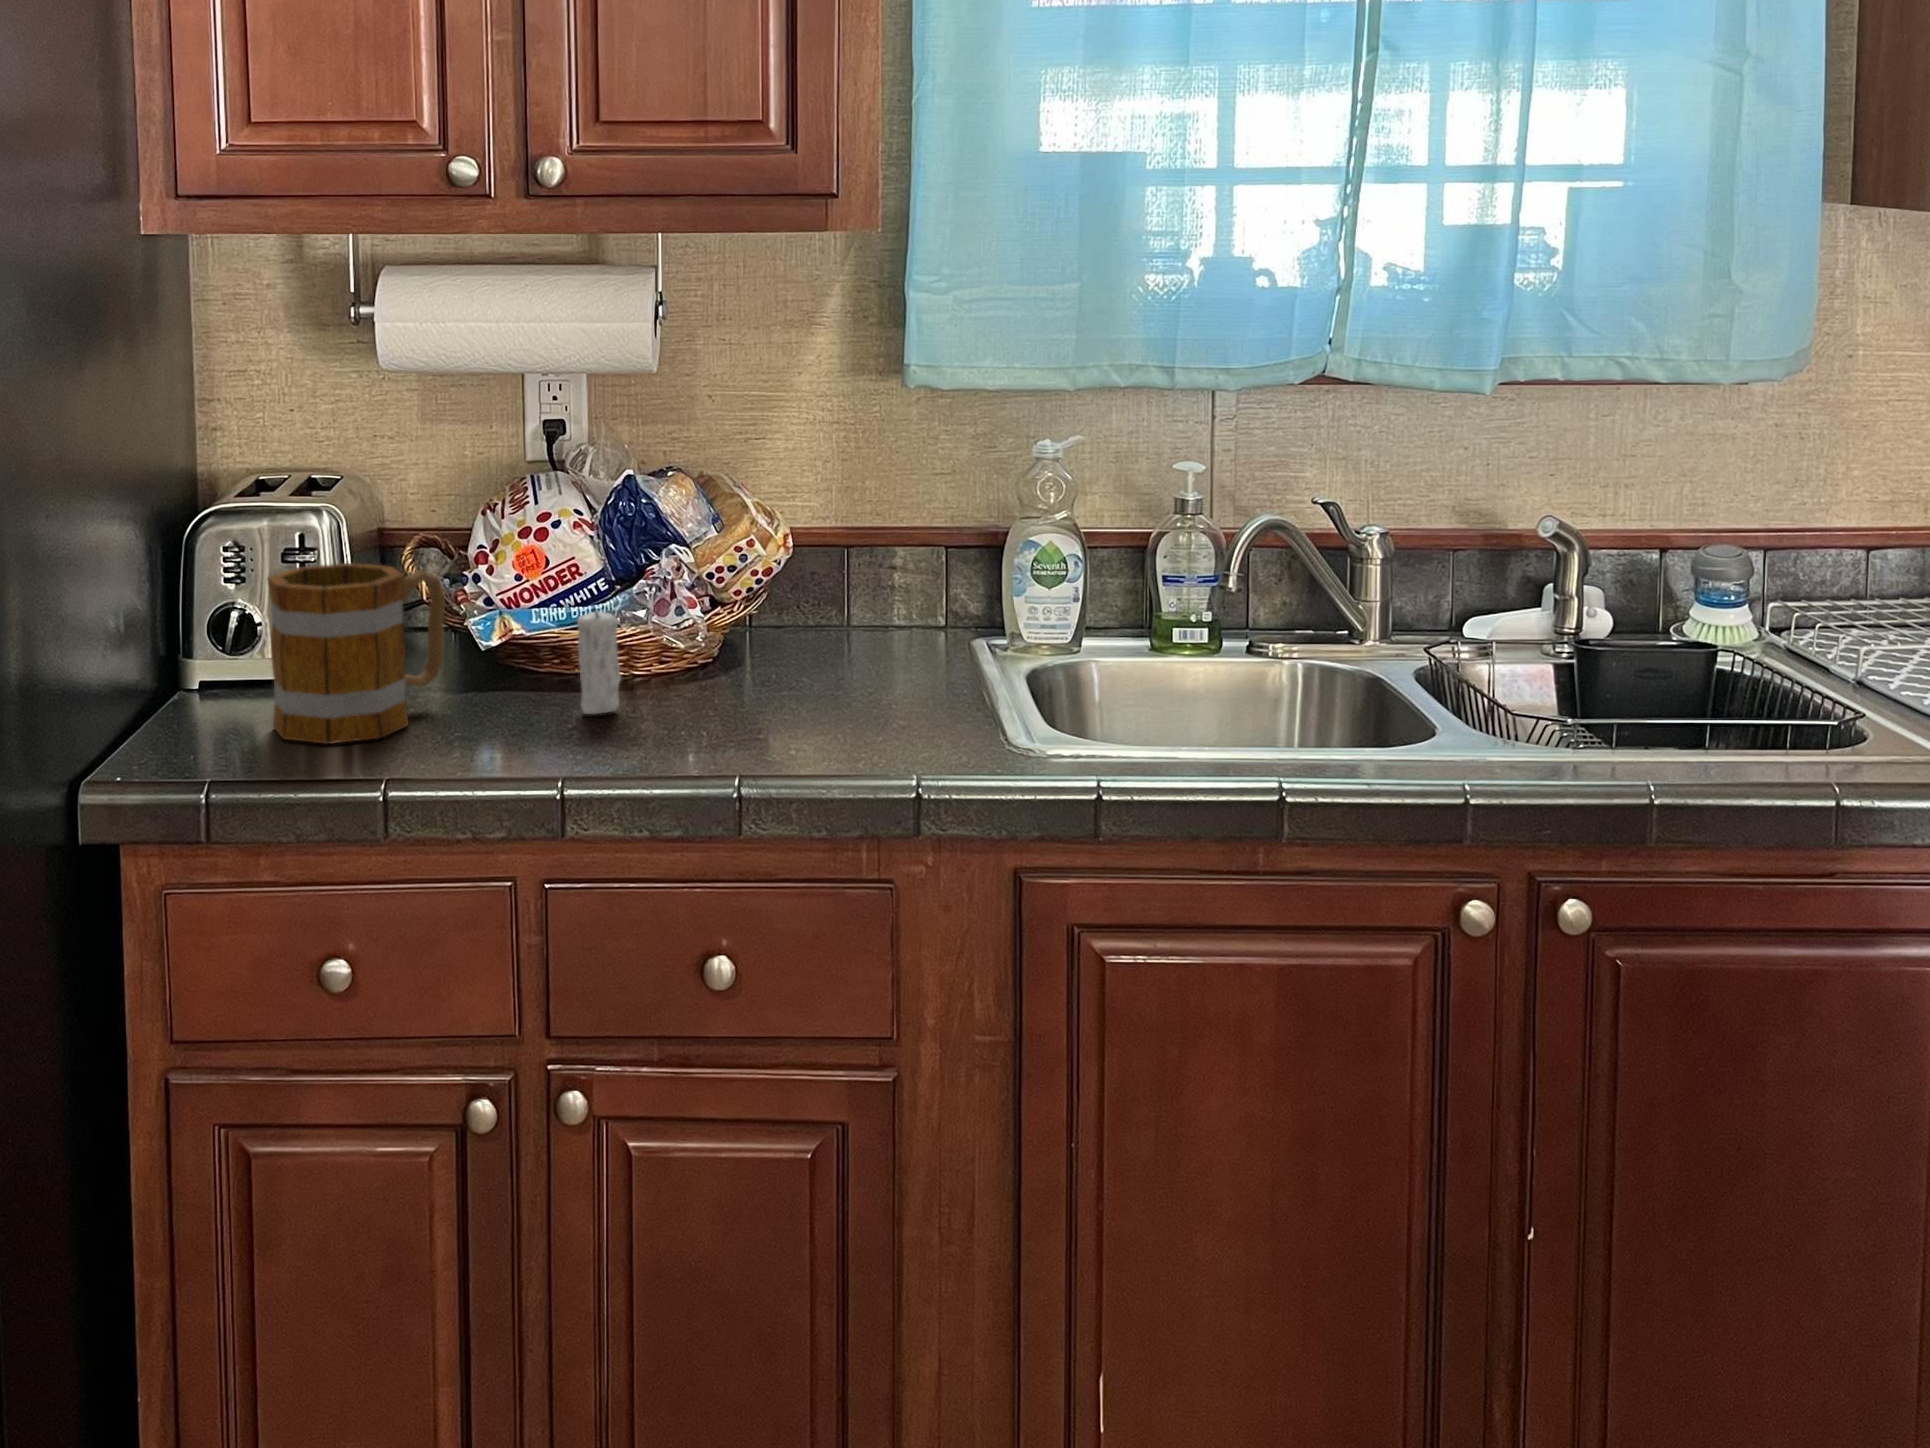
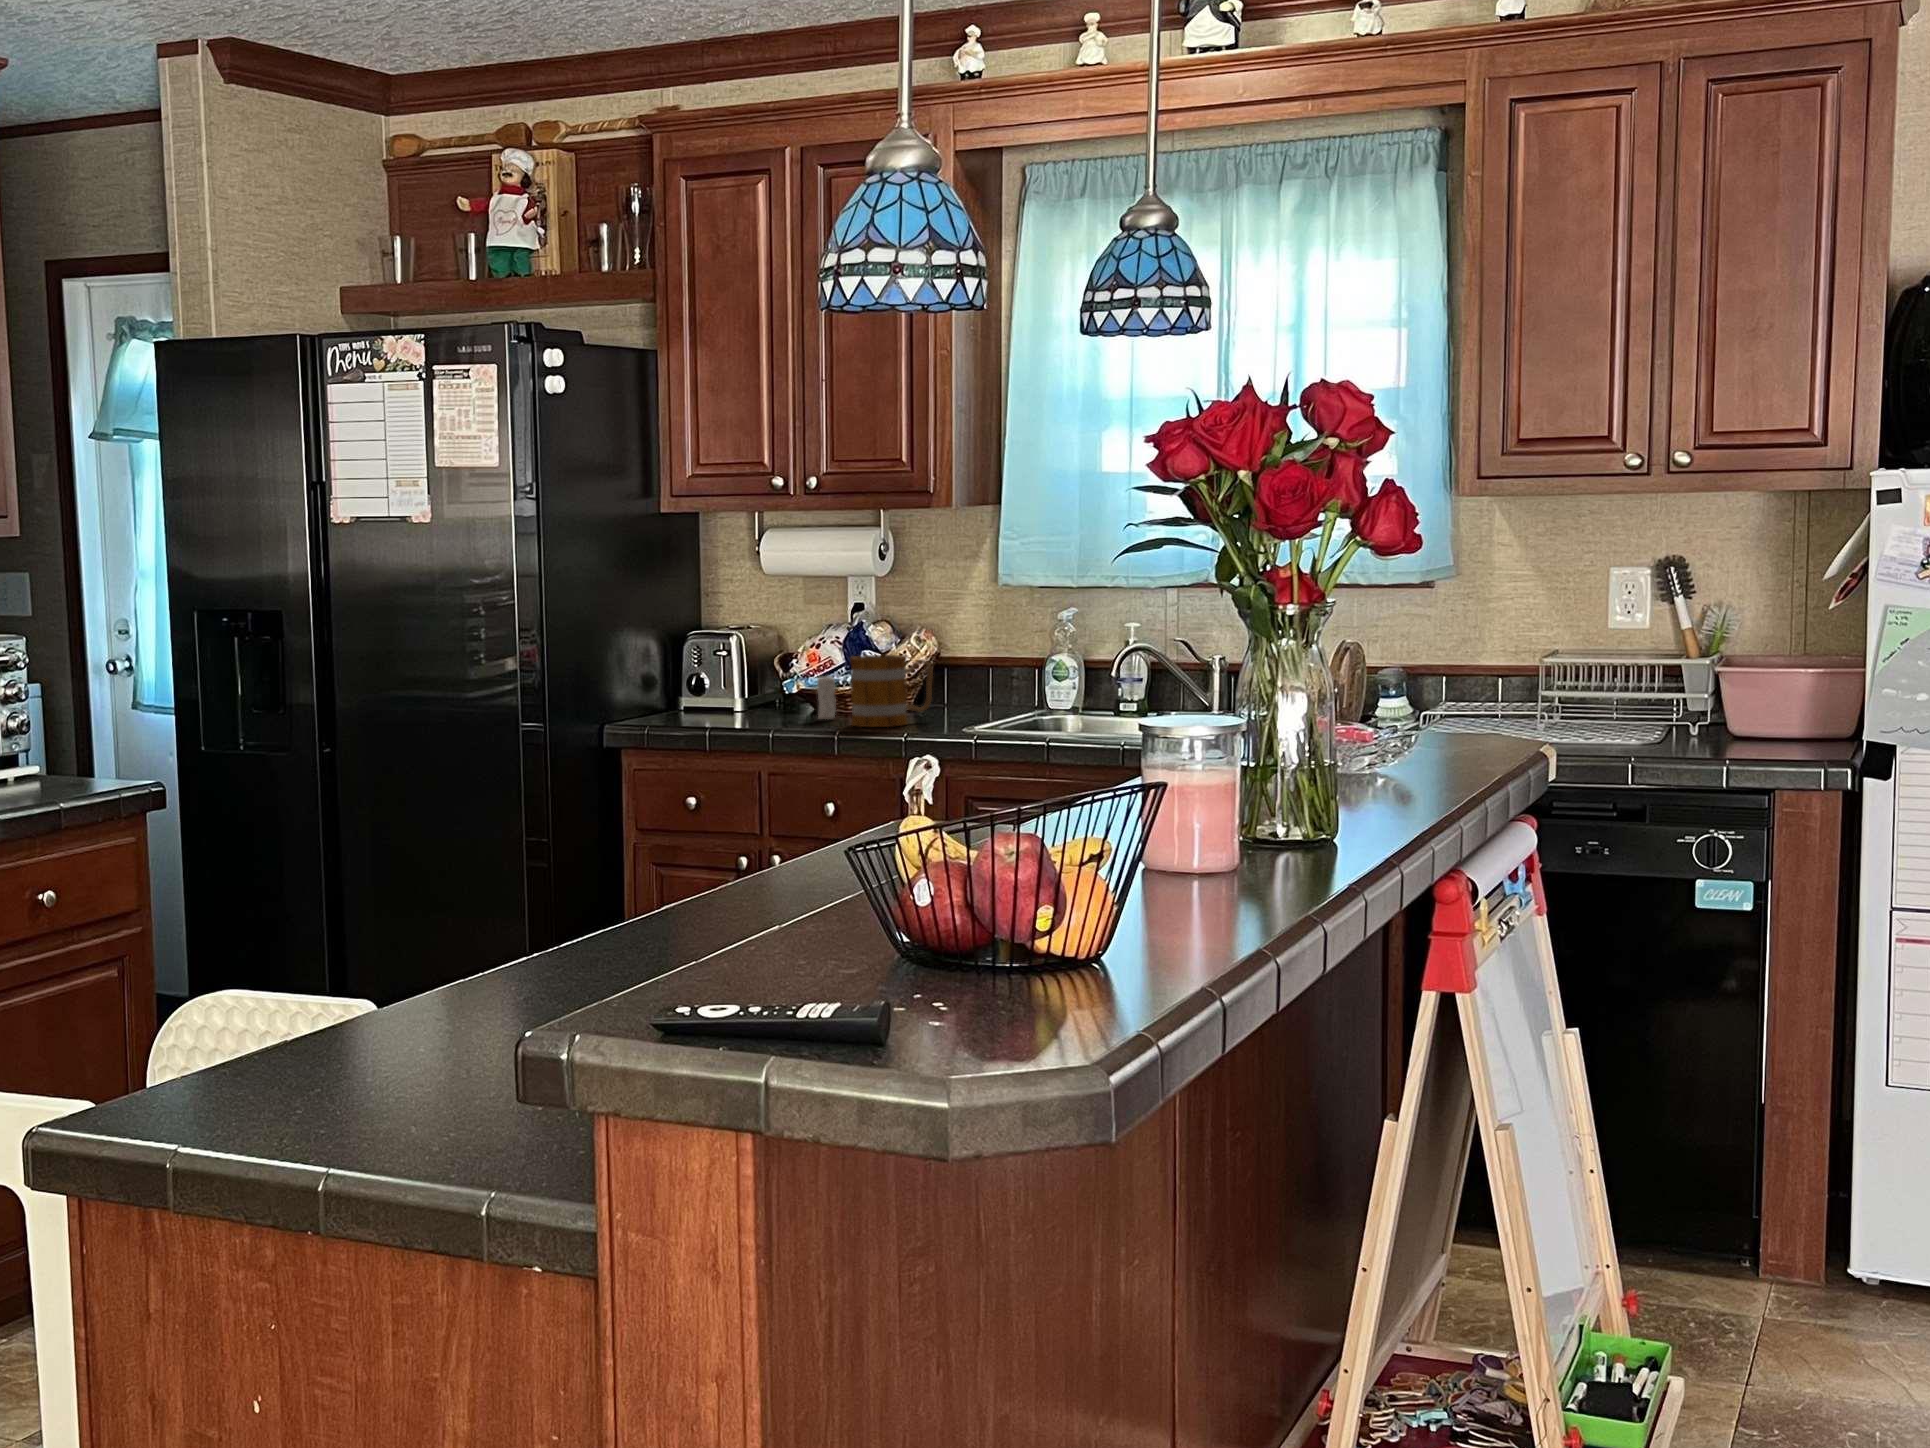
mug: present [268,563,445,744] -> present [850,655,933,727]

